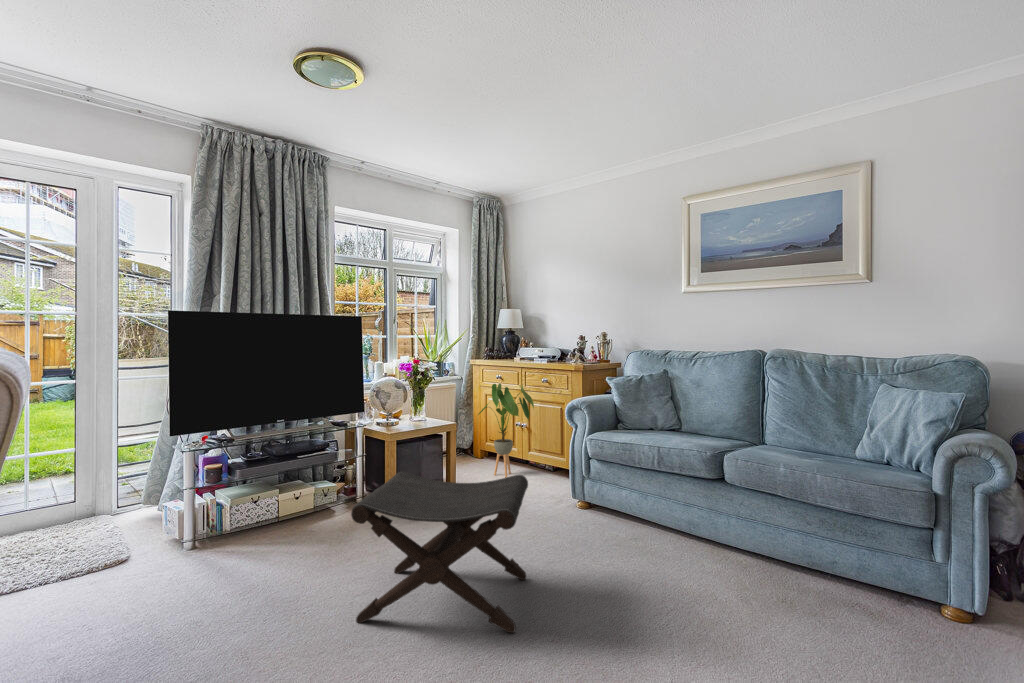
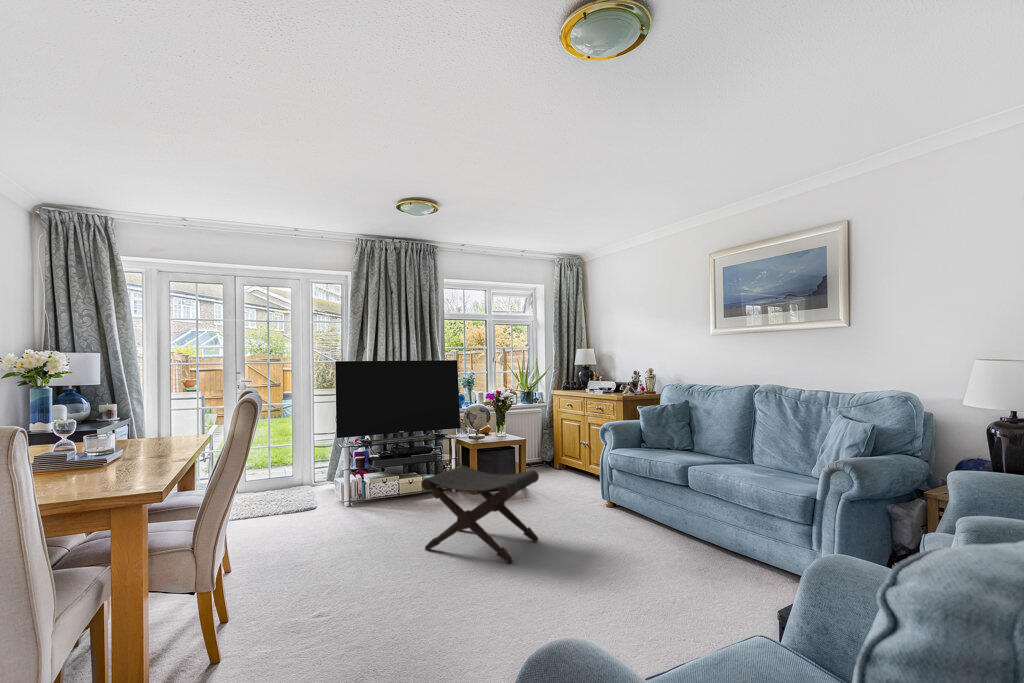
house plant: present [478,383,534,478] -> none [548,410,594,485]

